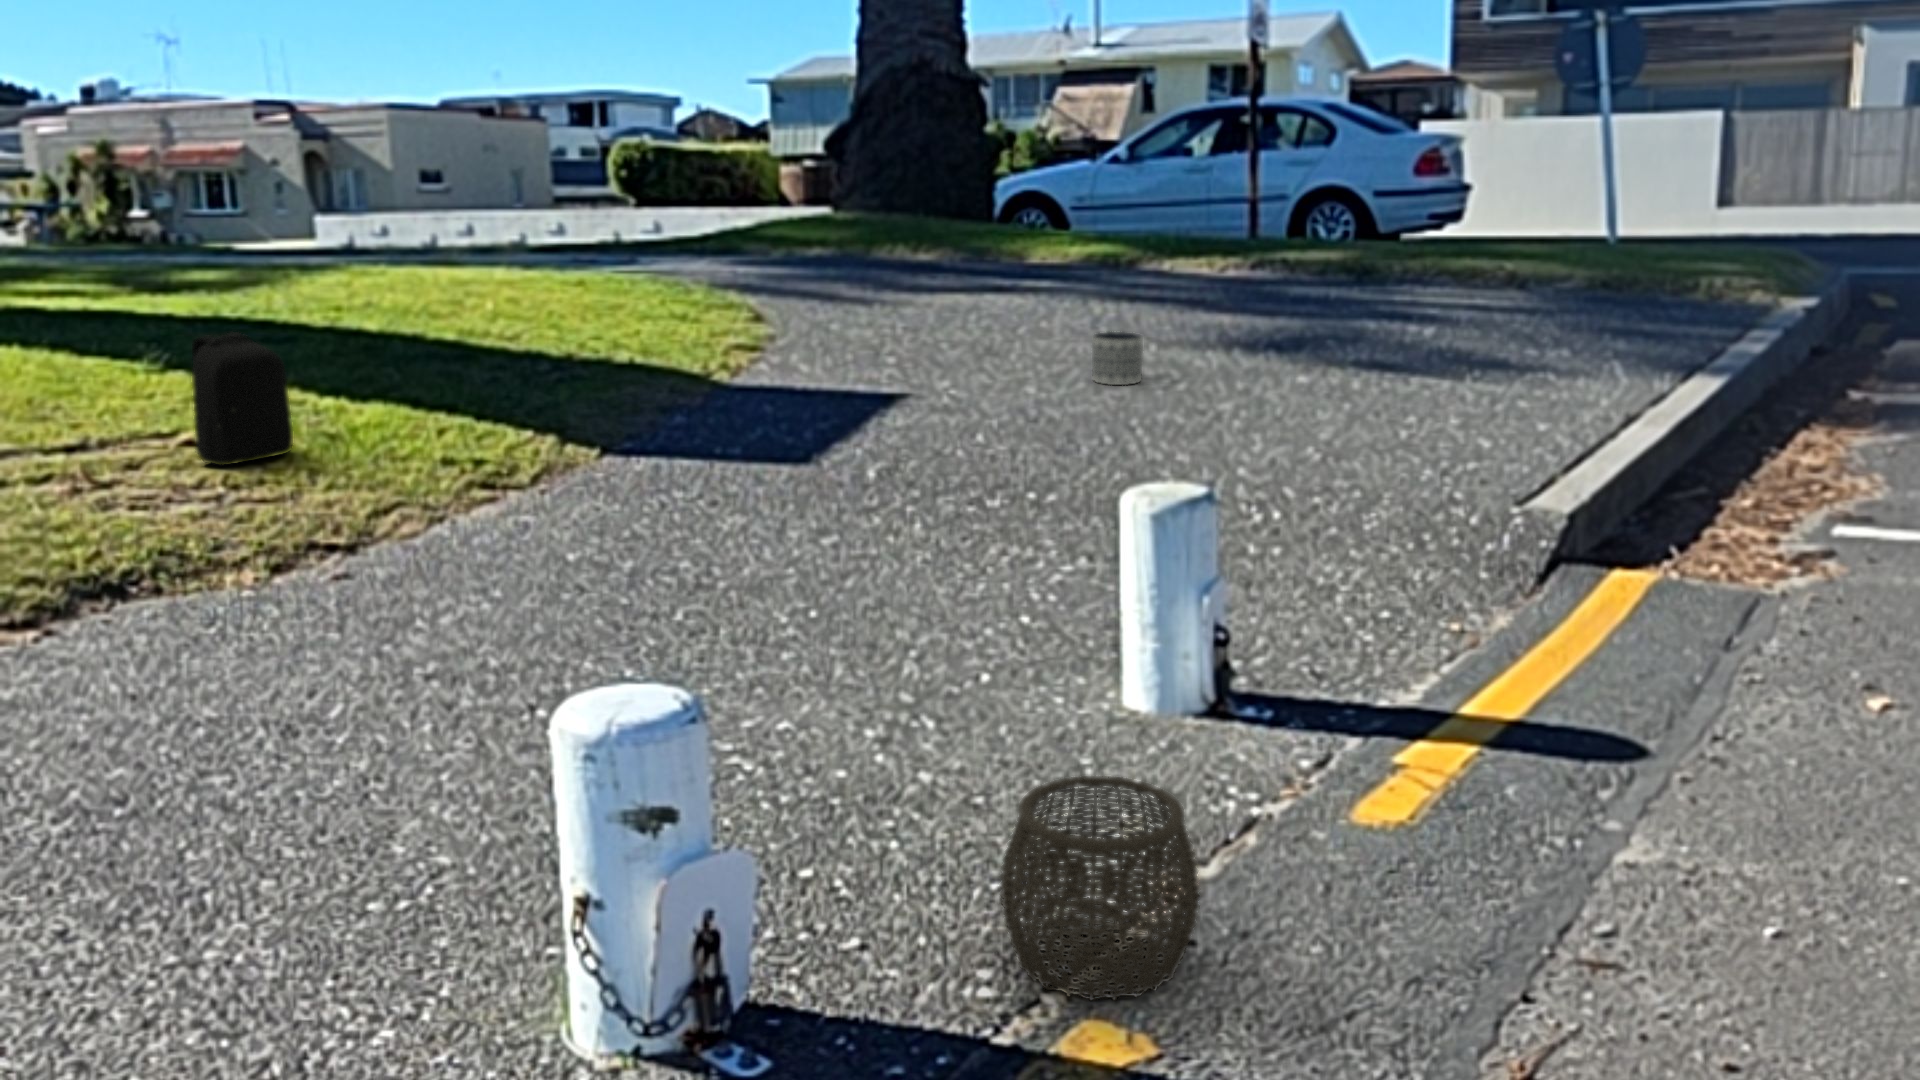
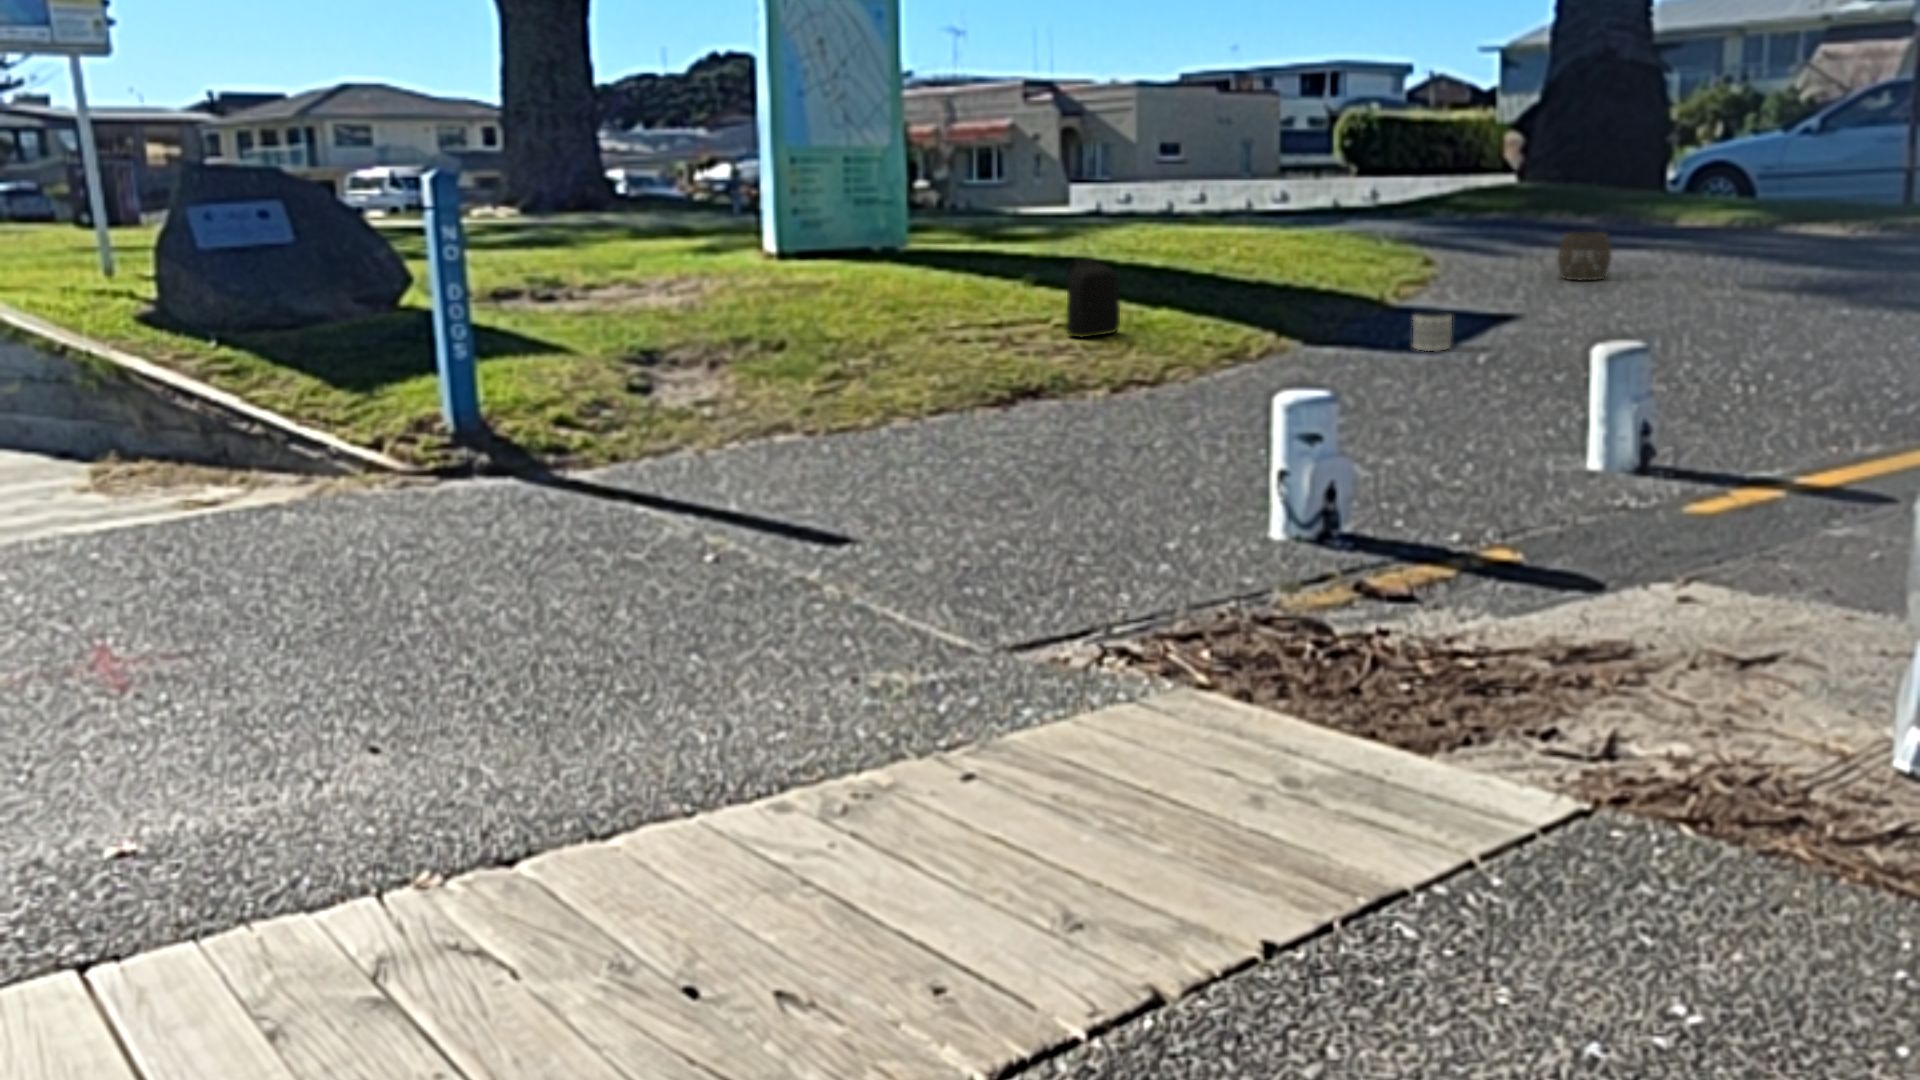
planter: present [1092,332,1143,385] -> present [1413,312,1452,351]
woven basket: present [1000,776,1200,1000] -> present [1558,232,1611,280]

